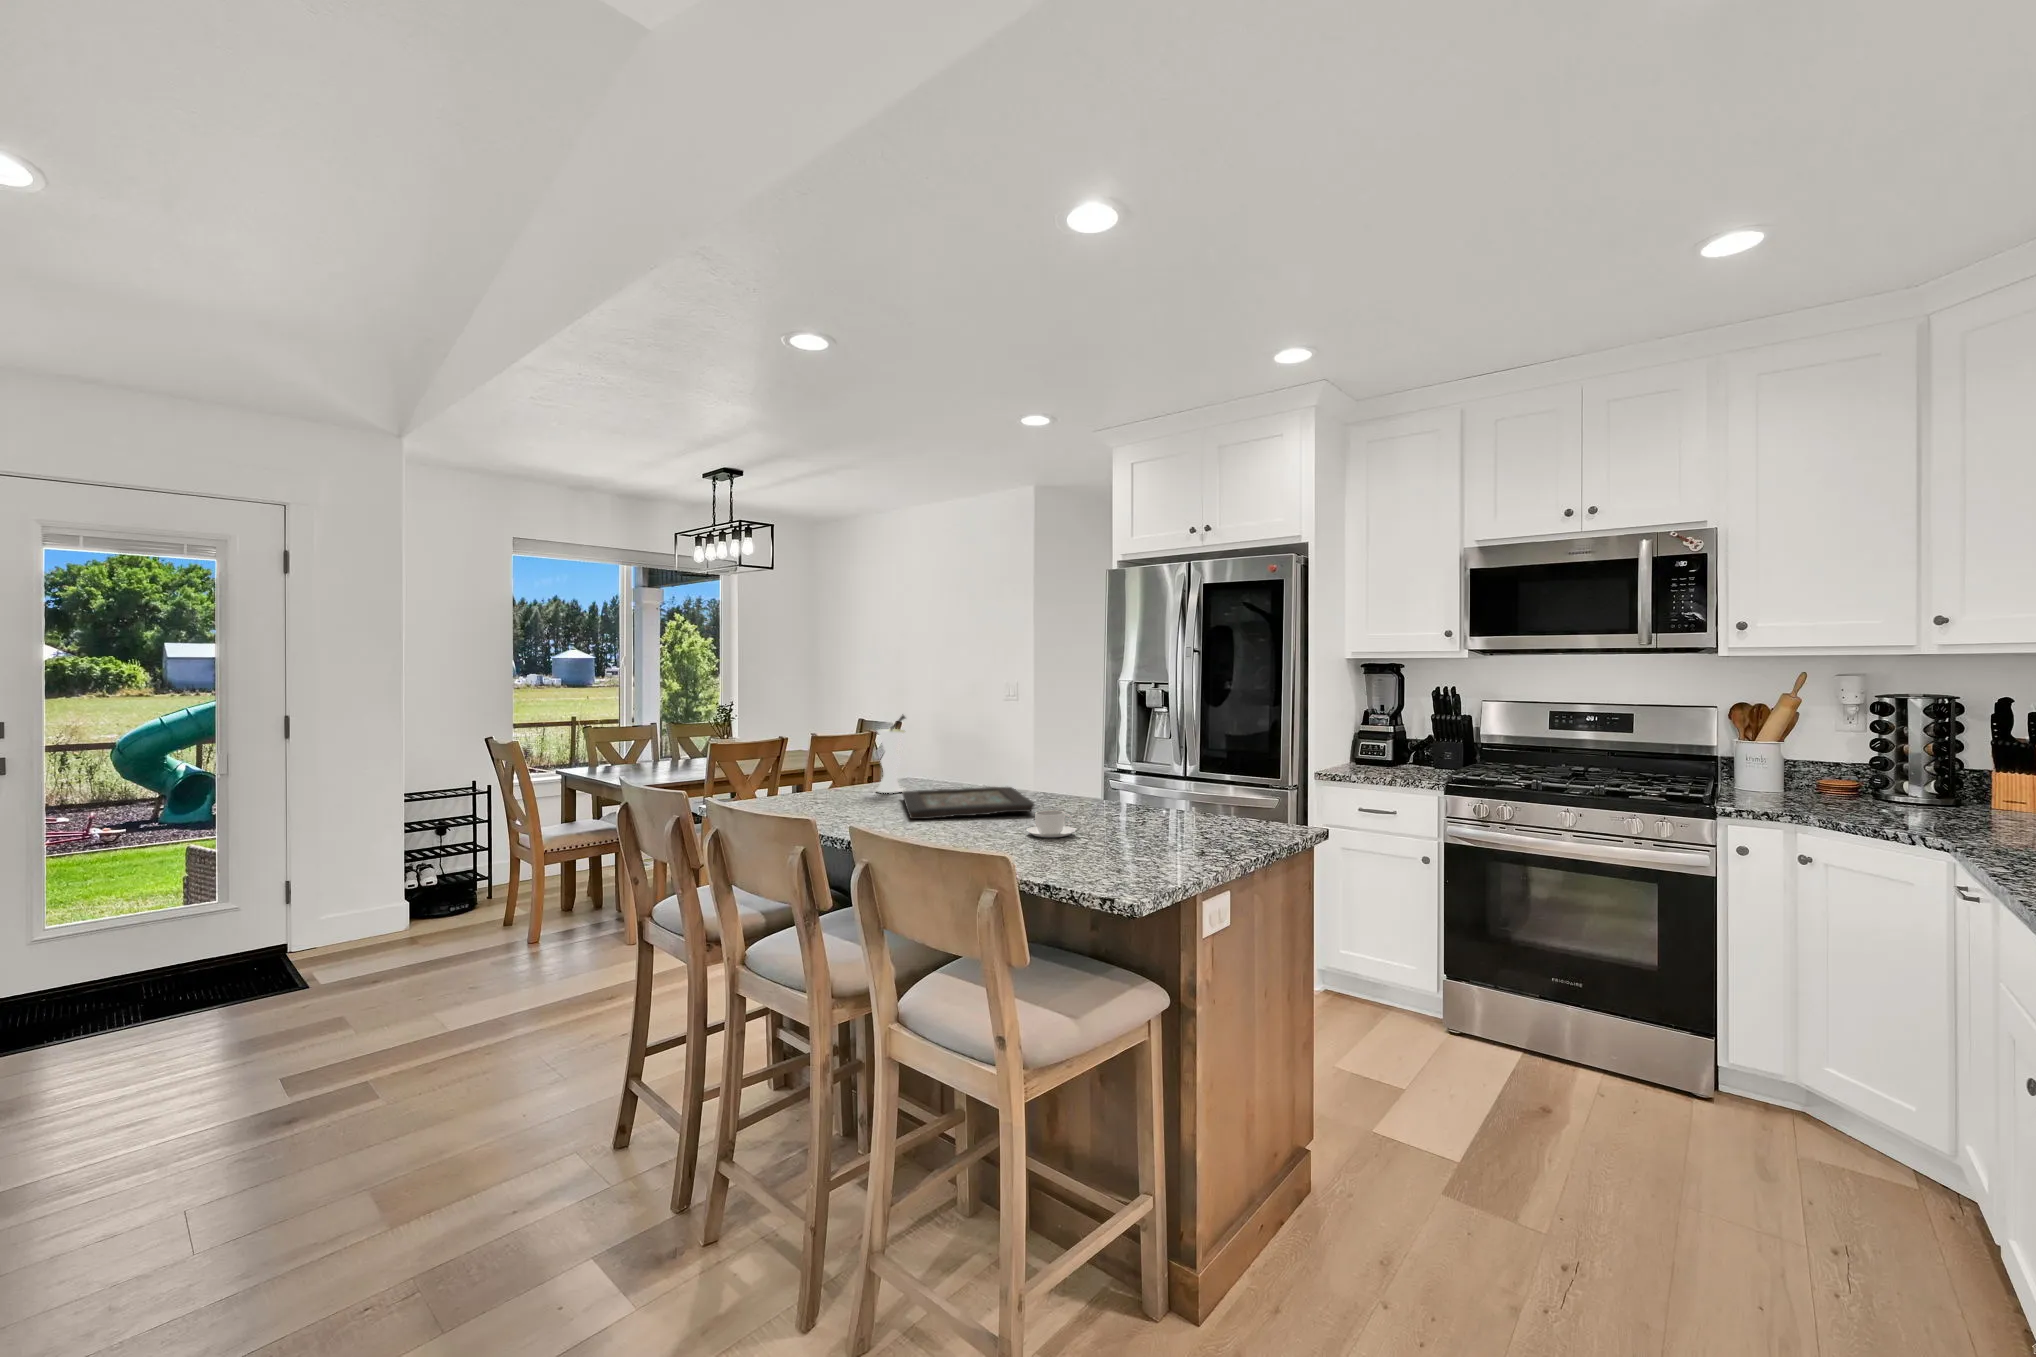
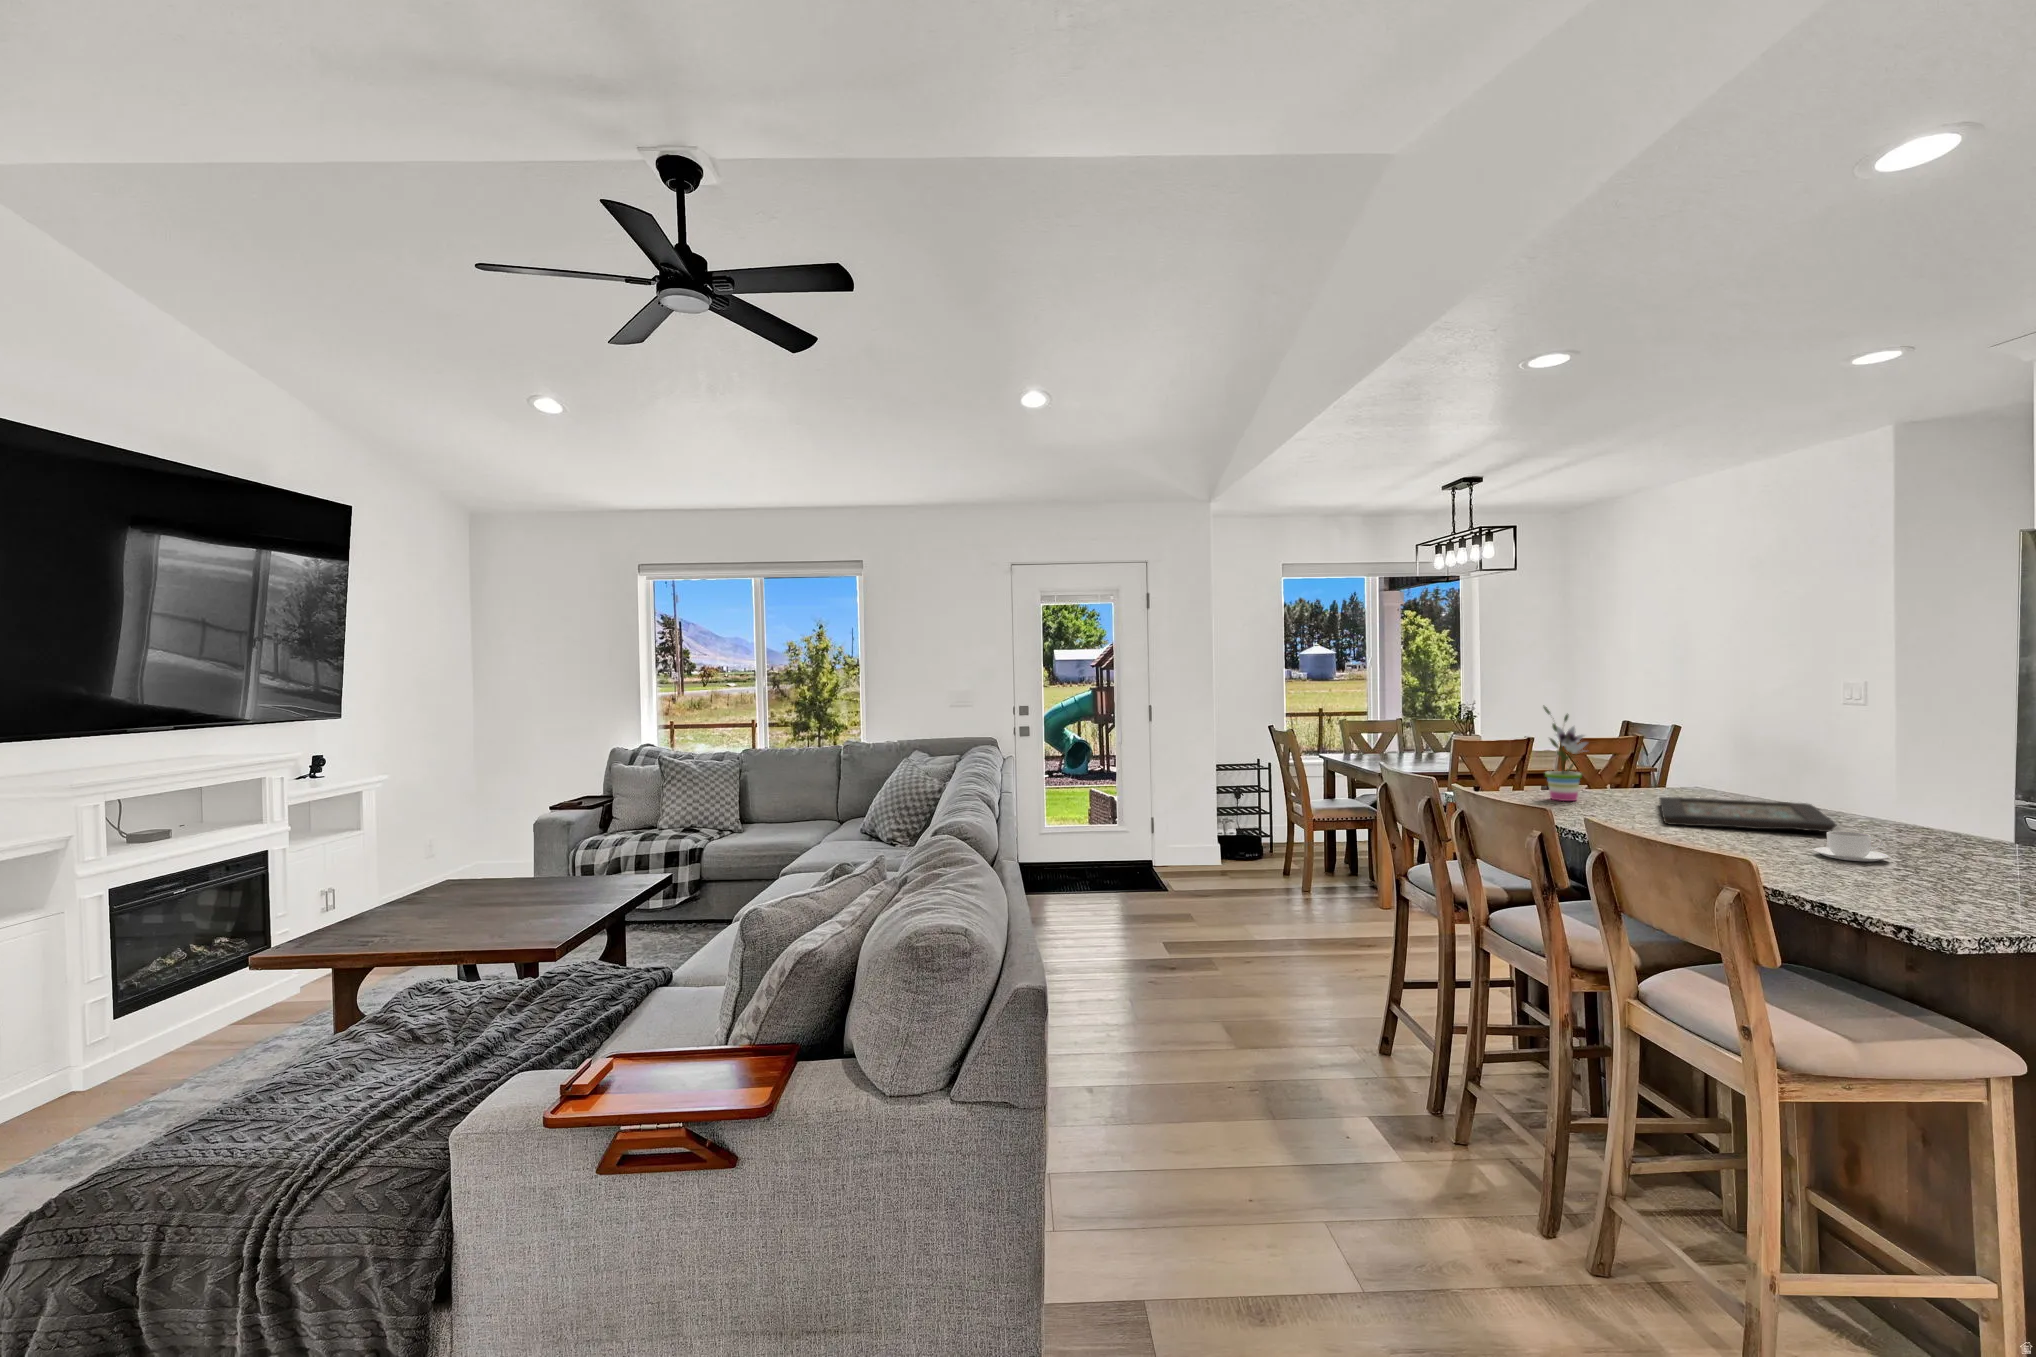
potted plant: none [801,702,843,804] -> present [1544,706,1587,801]
vase: present [877,714,905,793] -> none [1628,719,1667,797]

